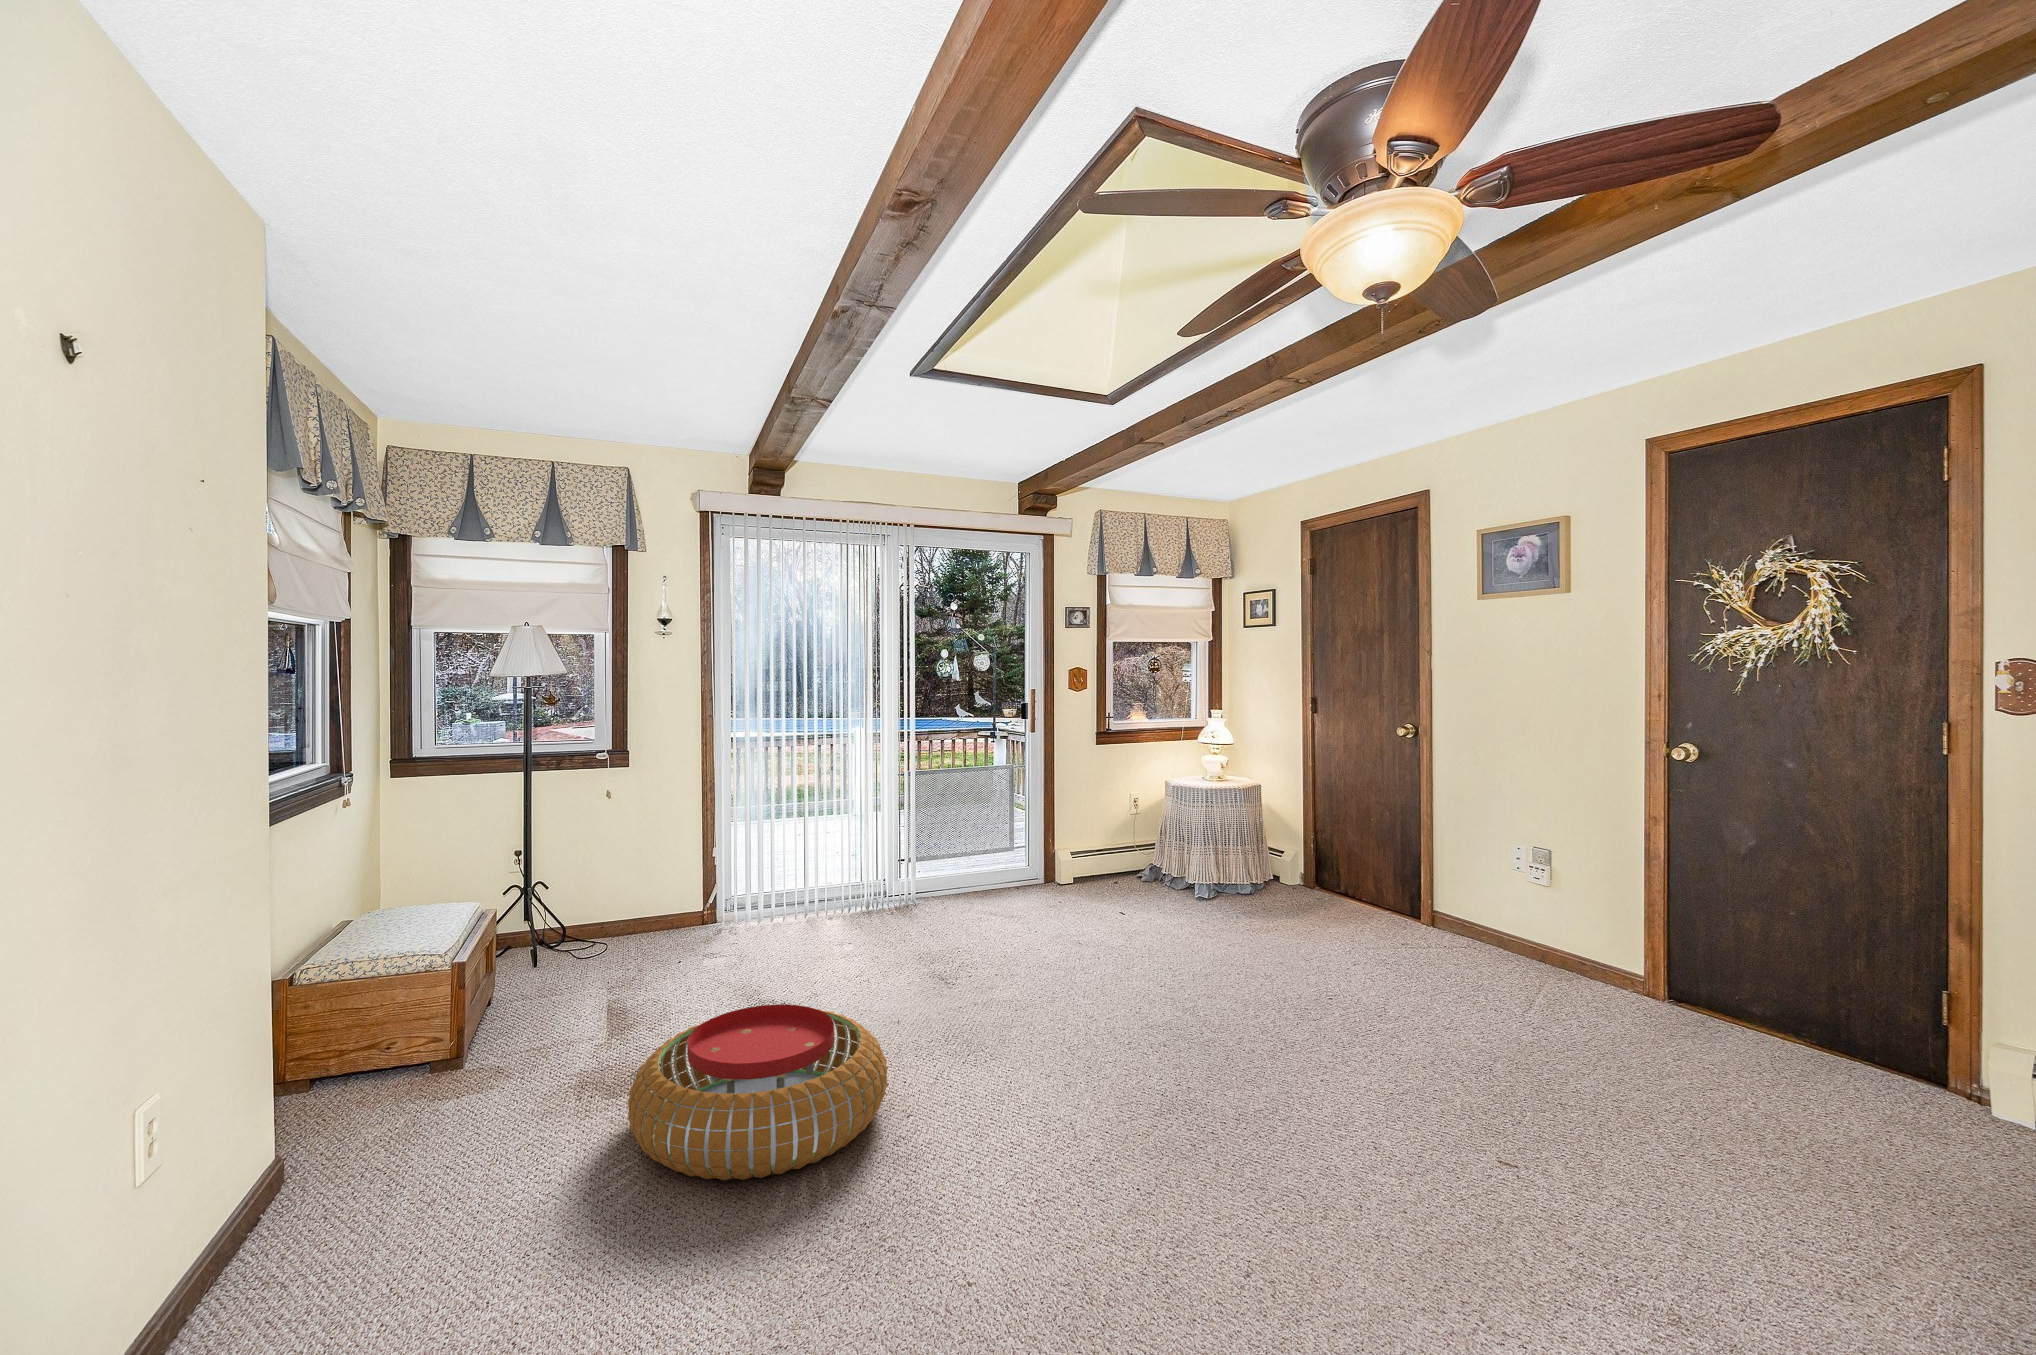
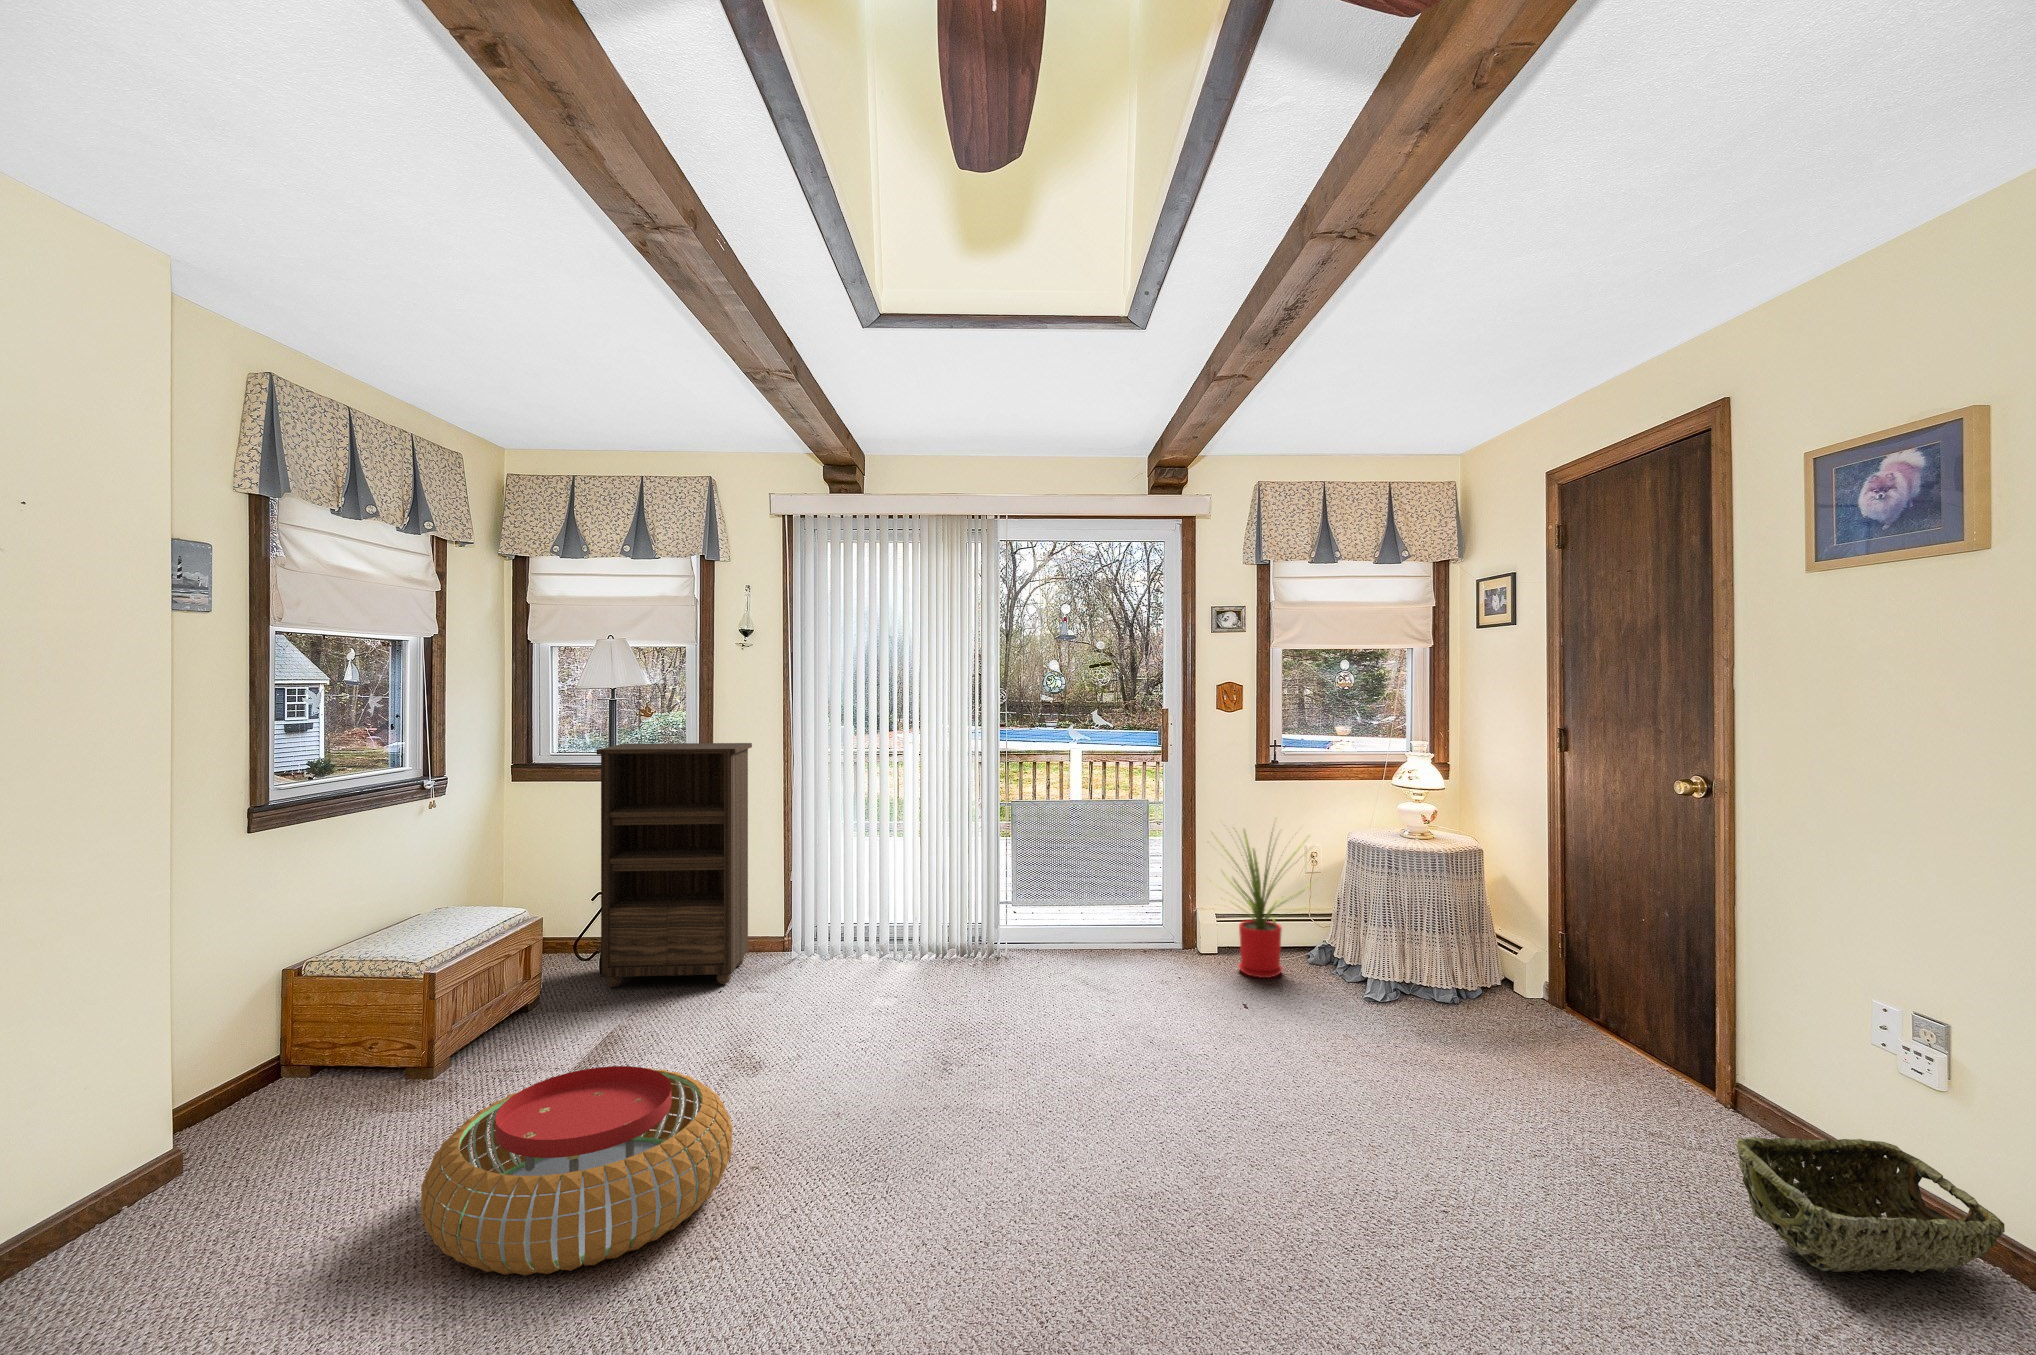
bookshelf: none [543,727,688,974] -> present [596,743,752,987]
house plant: none [1070,772,1161,896] -> present [1223,828,1305,978]
woven basket: none [1490,925,1615,997] -> present [1736,1137,2005,1273]

